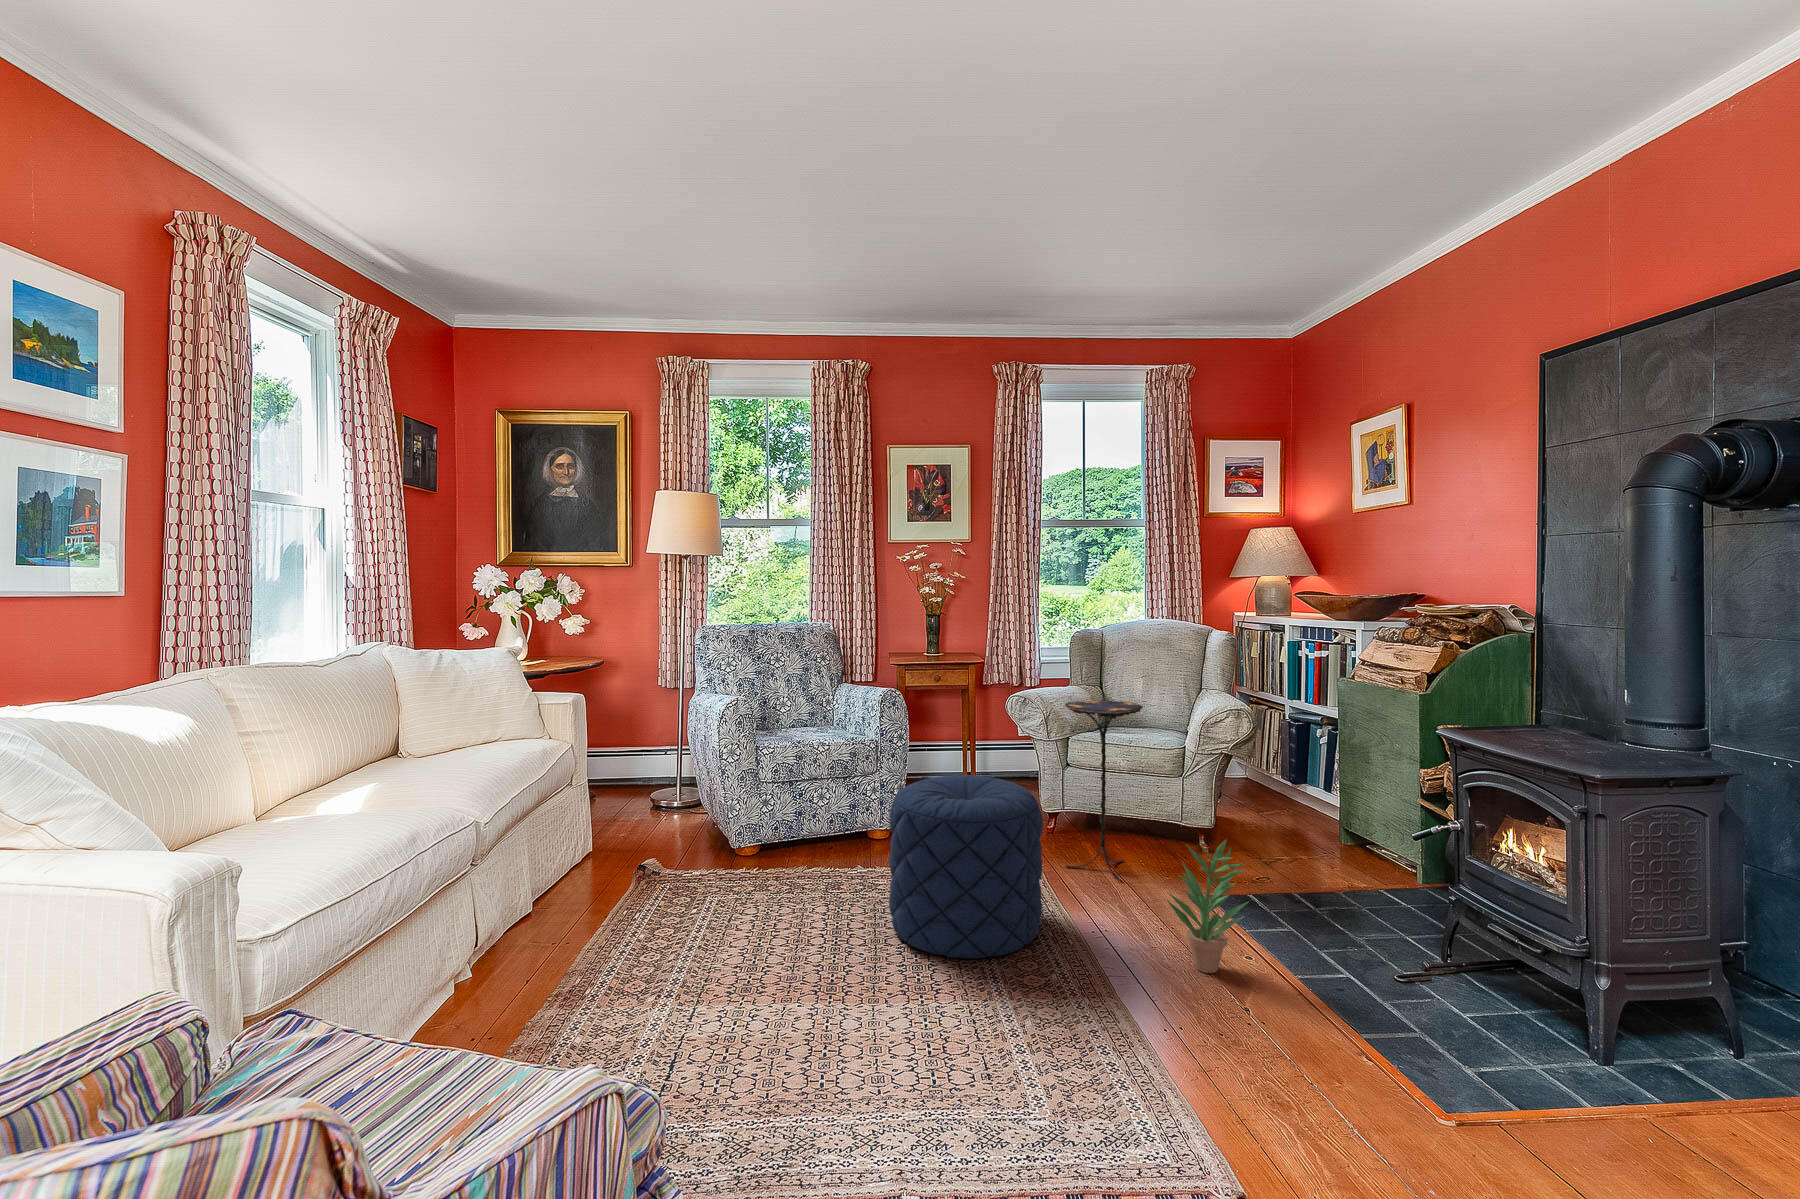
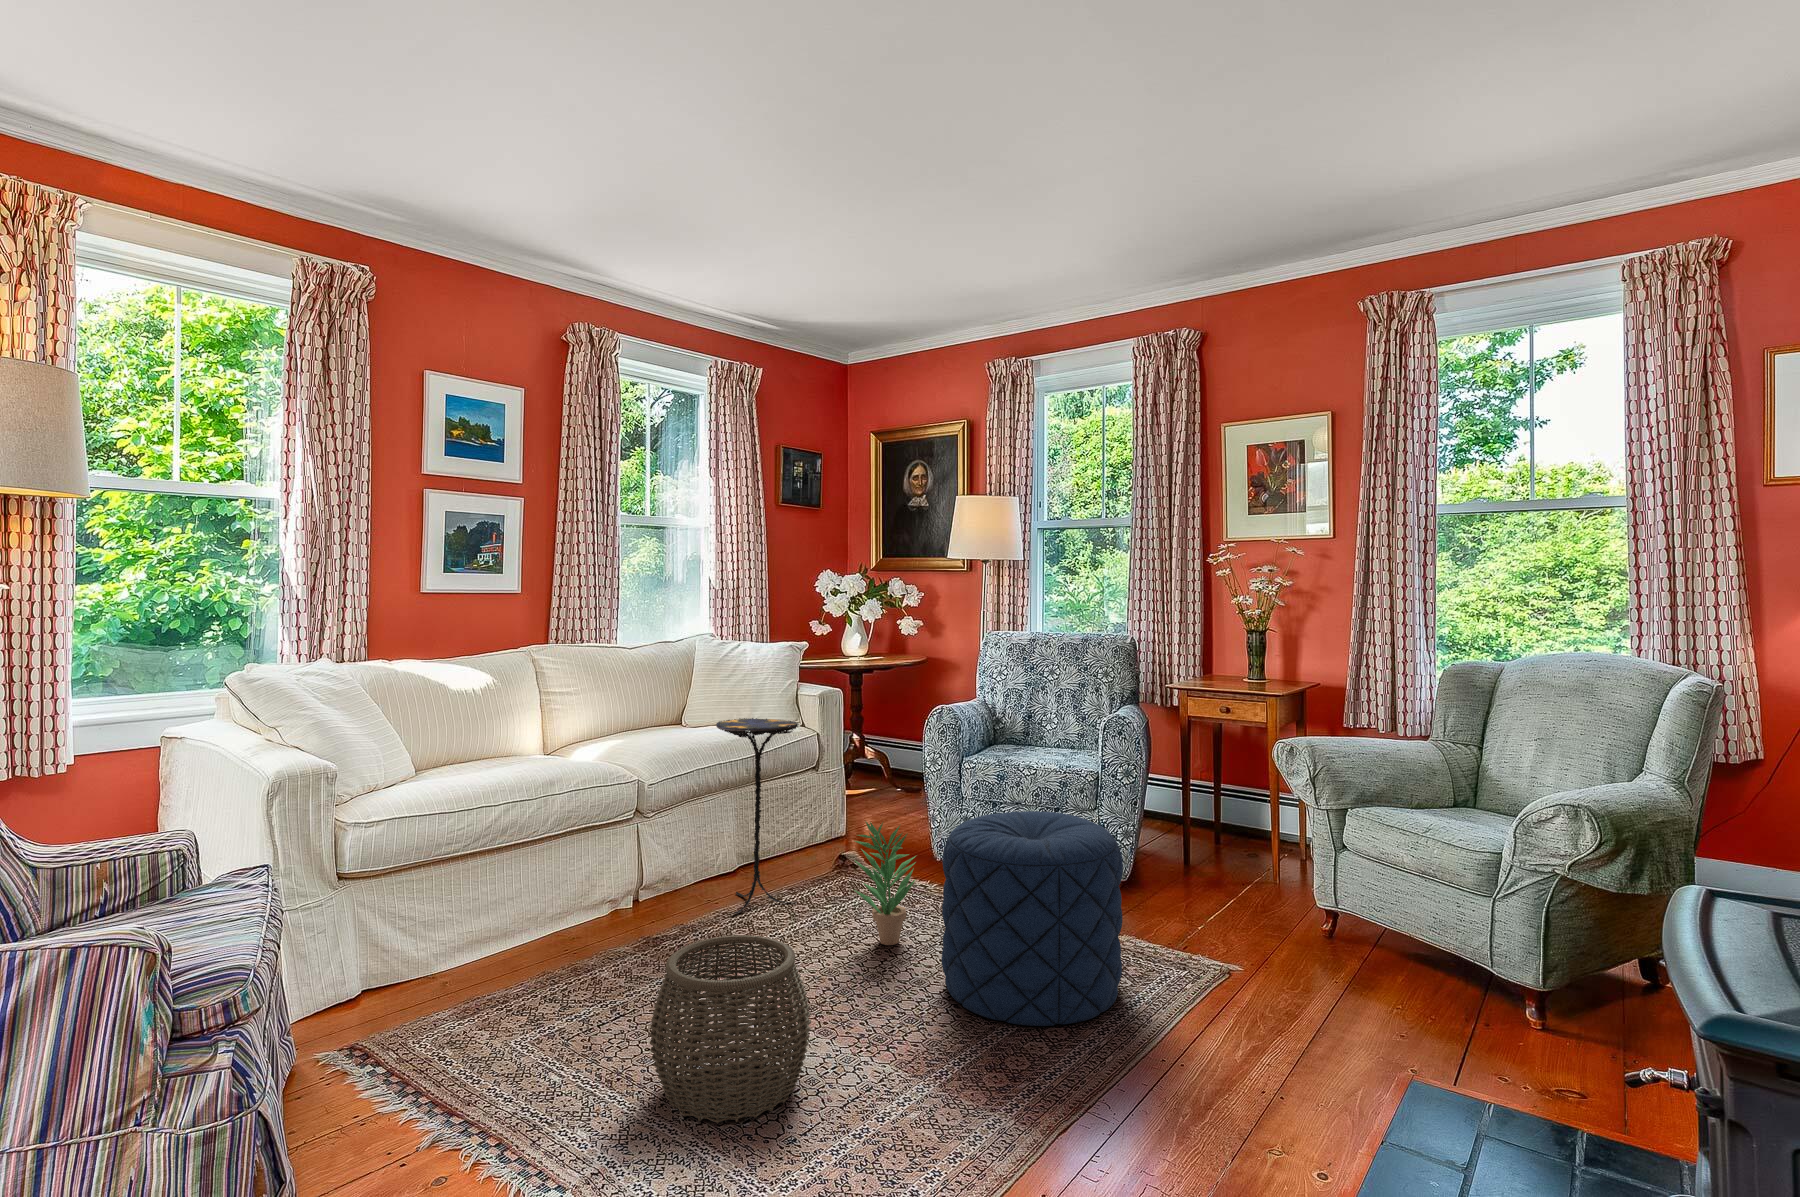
side table: present [1065,701,1143,880] -> present [716,718,799,914]
potted plant: present [1167,840,1248,973] -> present [855,821,916,945]
woven basket: none [819,937,978,1135] -> present [650,935,811,1123]

